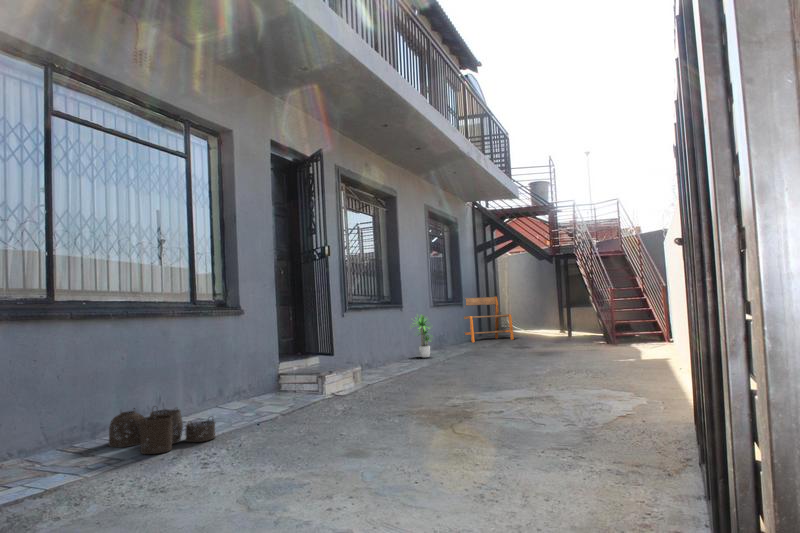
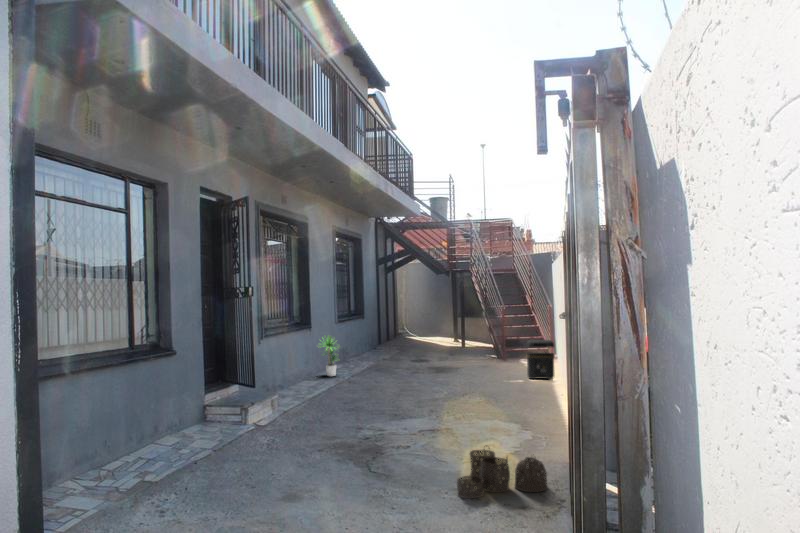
bench: present [464,297,514,342] -> none [361,310,412,355]
toolbox: none [641,316,677,360] -> present [526,340,554,379]
woven basket: present [108,408,215,454] -> present [457,449,548,498]

